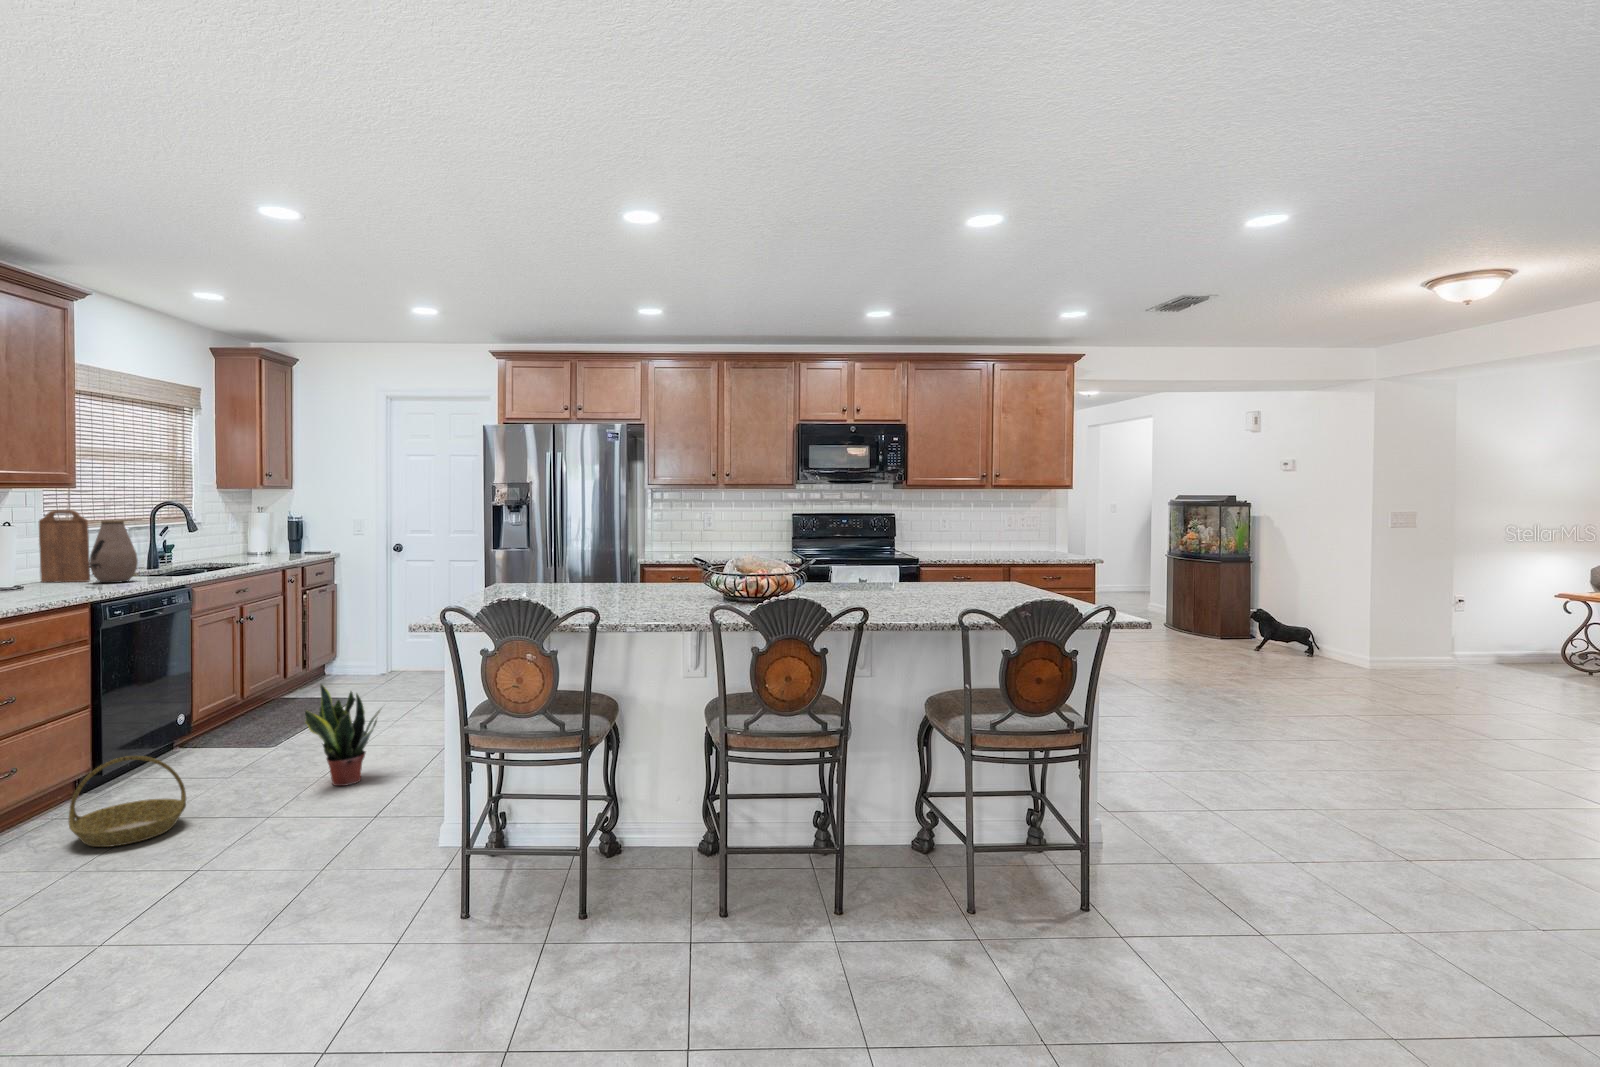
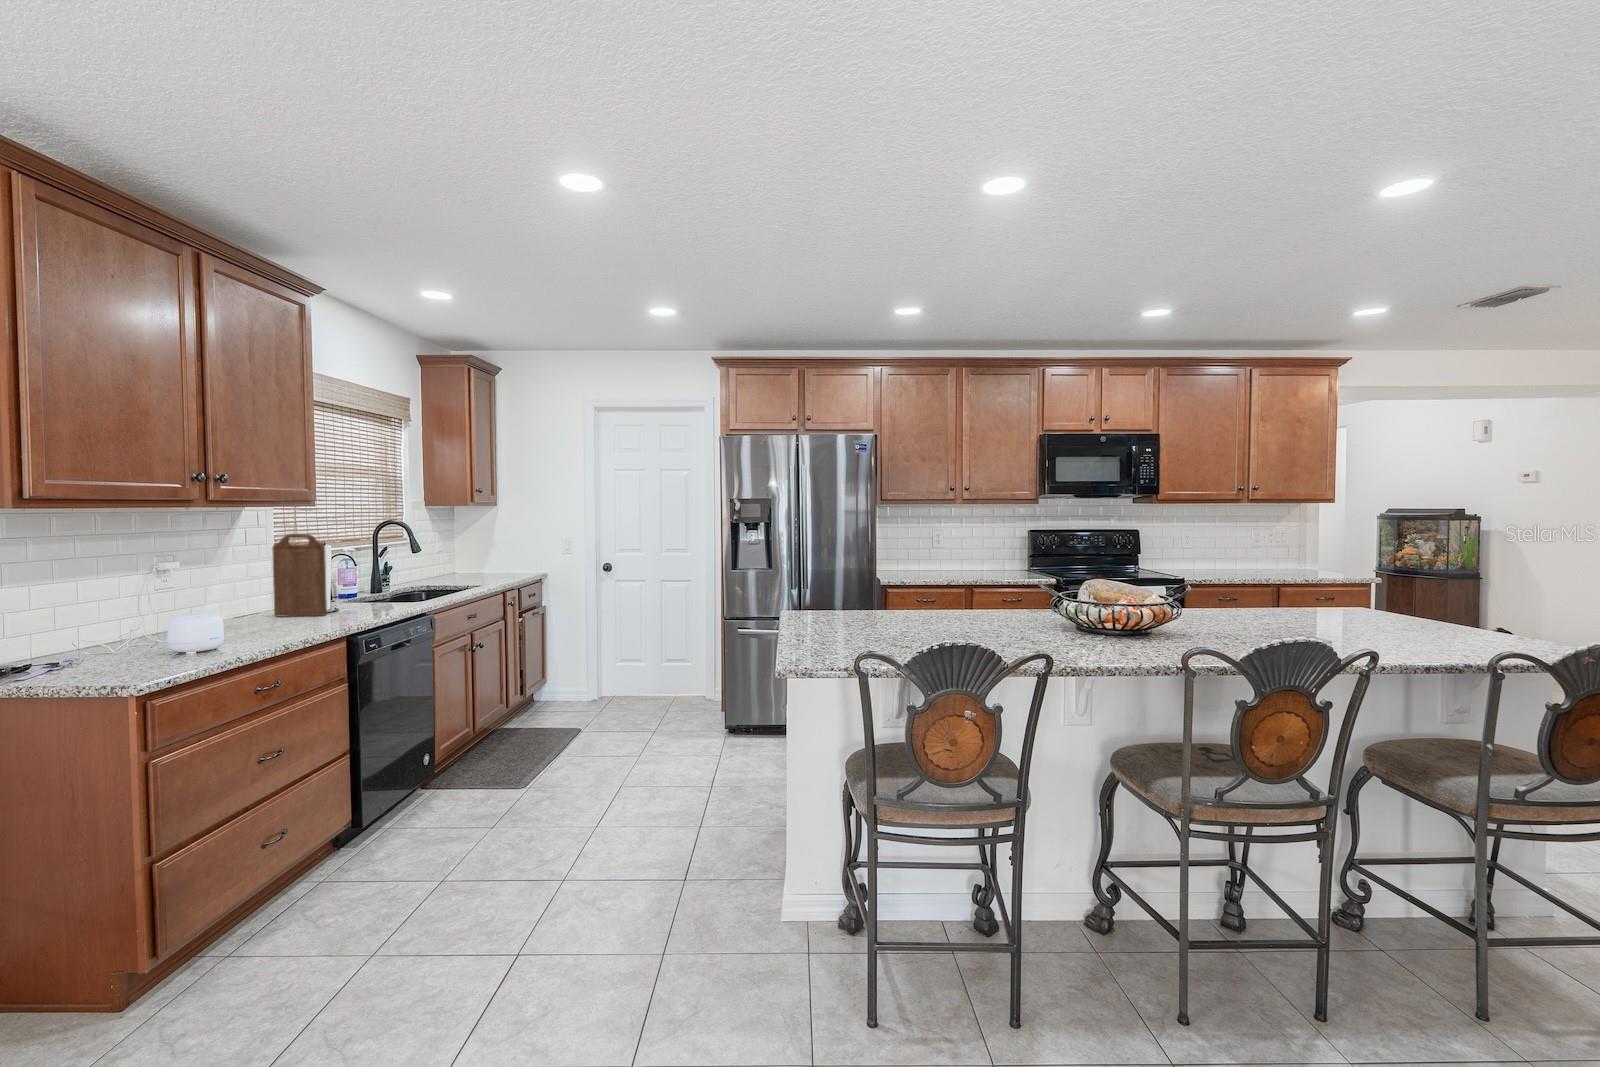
vase: present [90,520,138,583] -> none [330,545,379,619]
potted plant: present [305,685,381,786] -> none [595,746,673,872]
basket: present [69,756,186,847] -> none [341,855,473,981]

